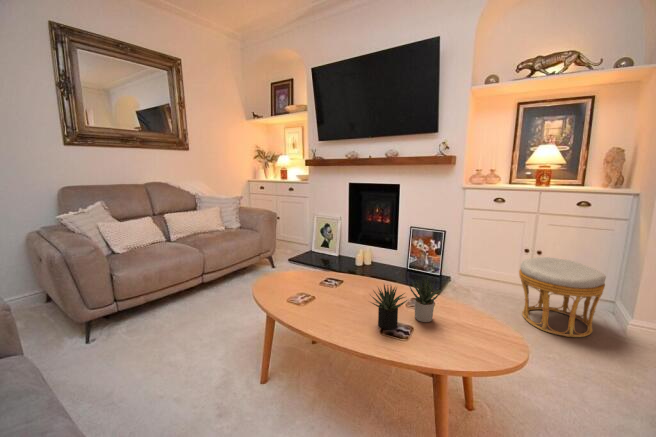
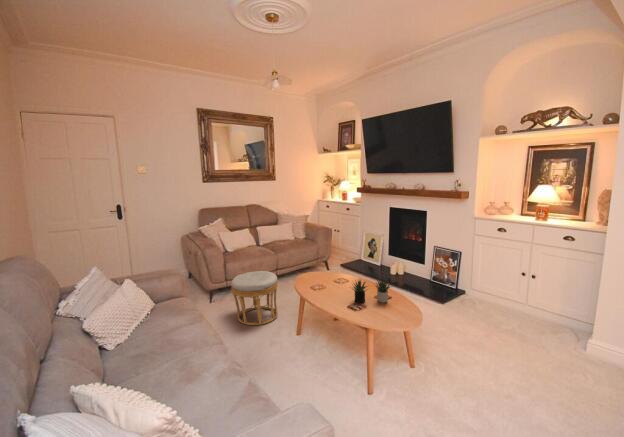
ottoman: present [519,257,606,337] -> present [231,271,278,325]

